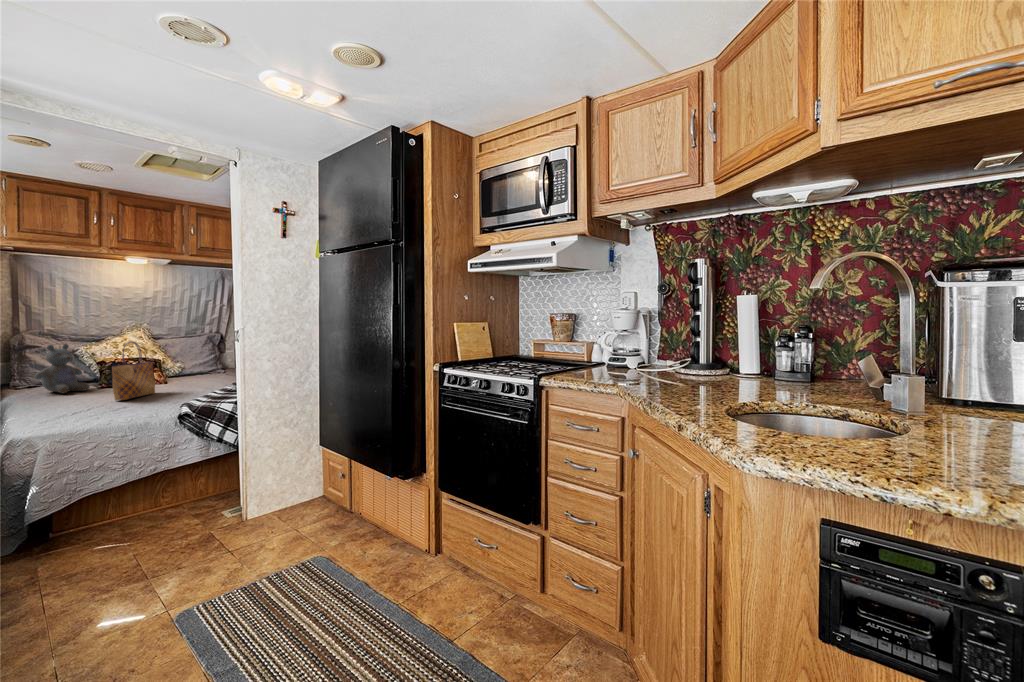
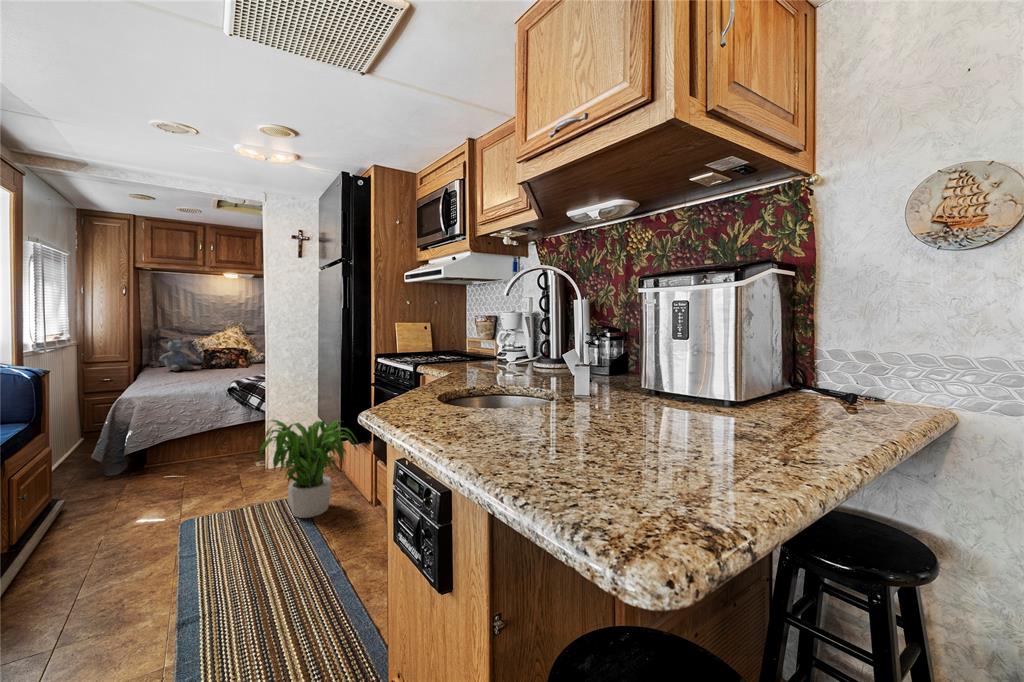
tote bag: present [112,341,155,400] -> none [197,335,231,377]
potted plant: none [274,448,429,583] -> present [258,420,358,518]

